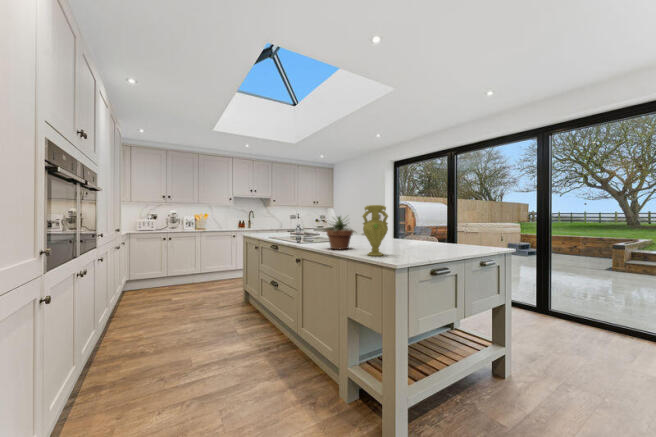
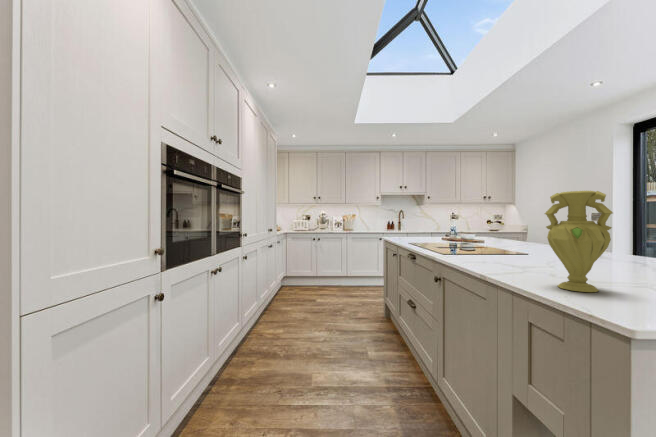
potted plant: present [324,216,354,249] -> none [471,212,541,269]

